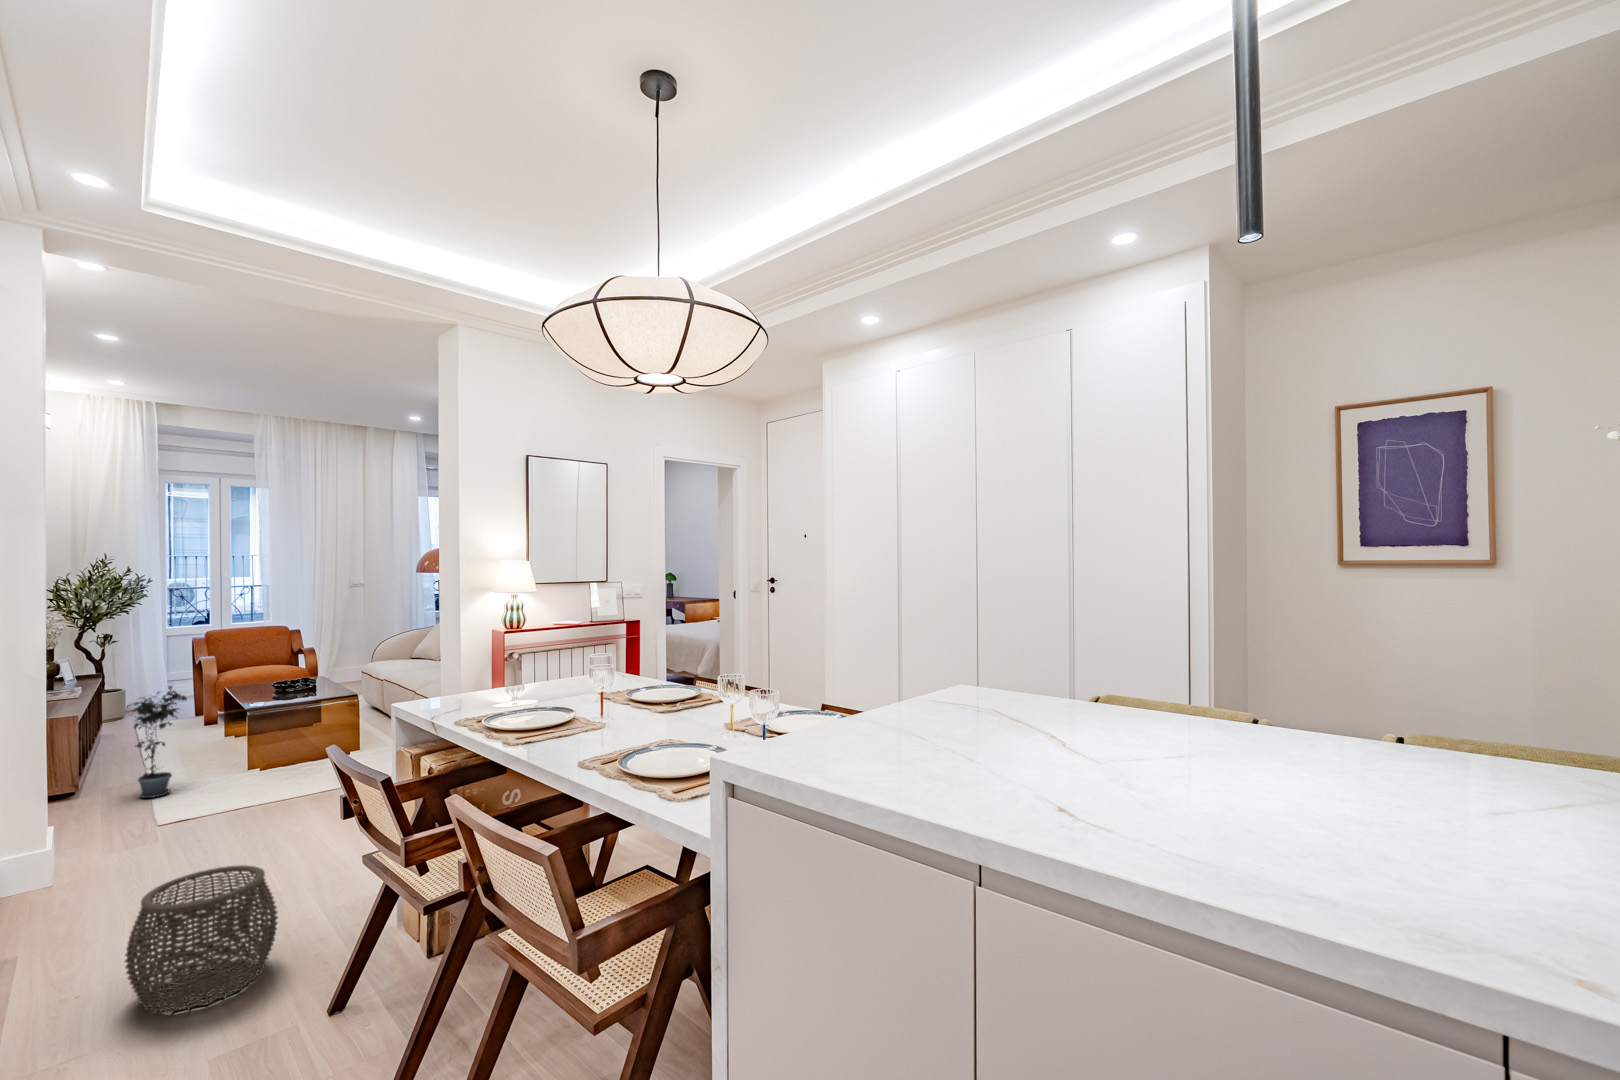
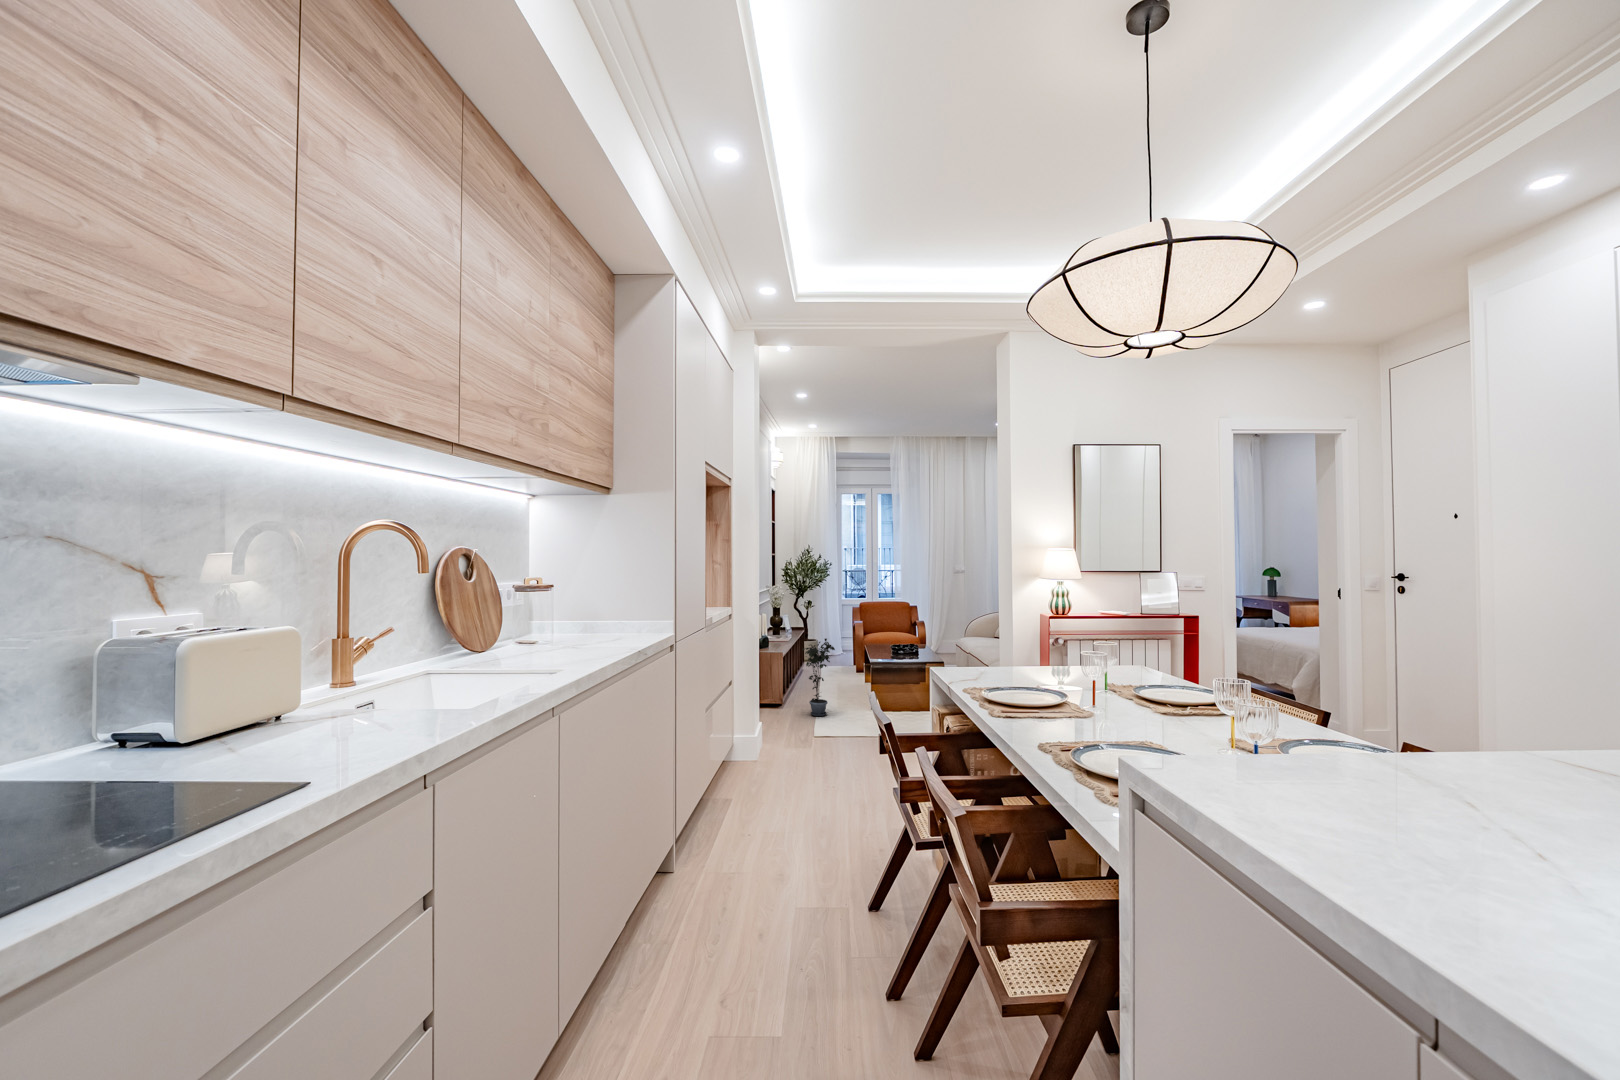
woven basket: present [125,865,278,1013] -> none [763,771,848,868]

